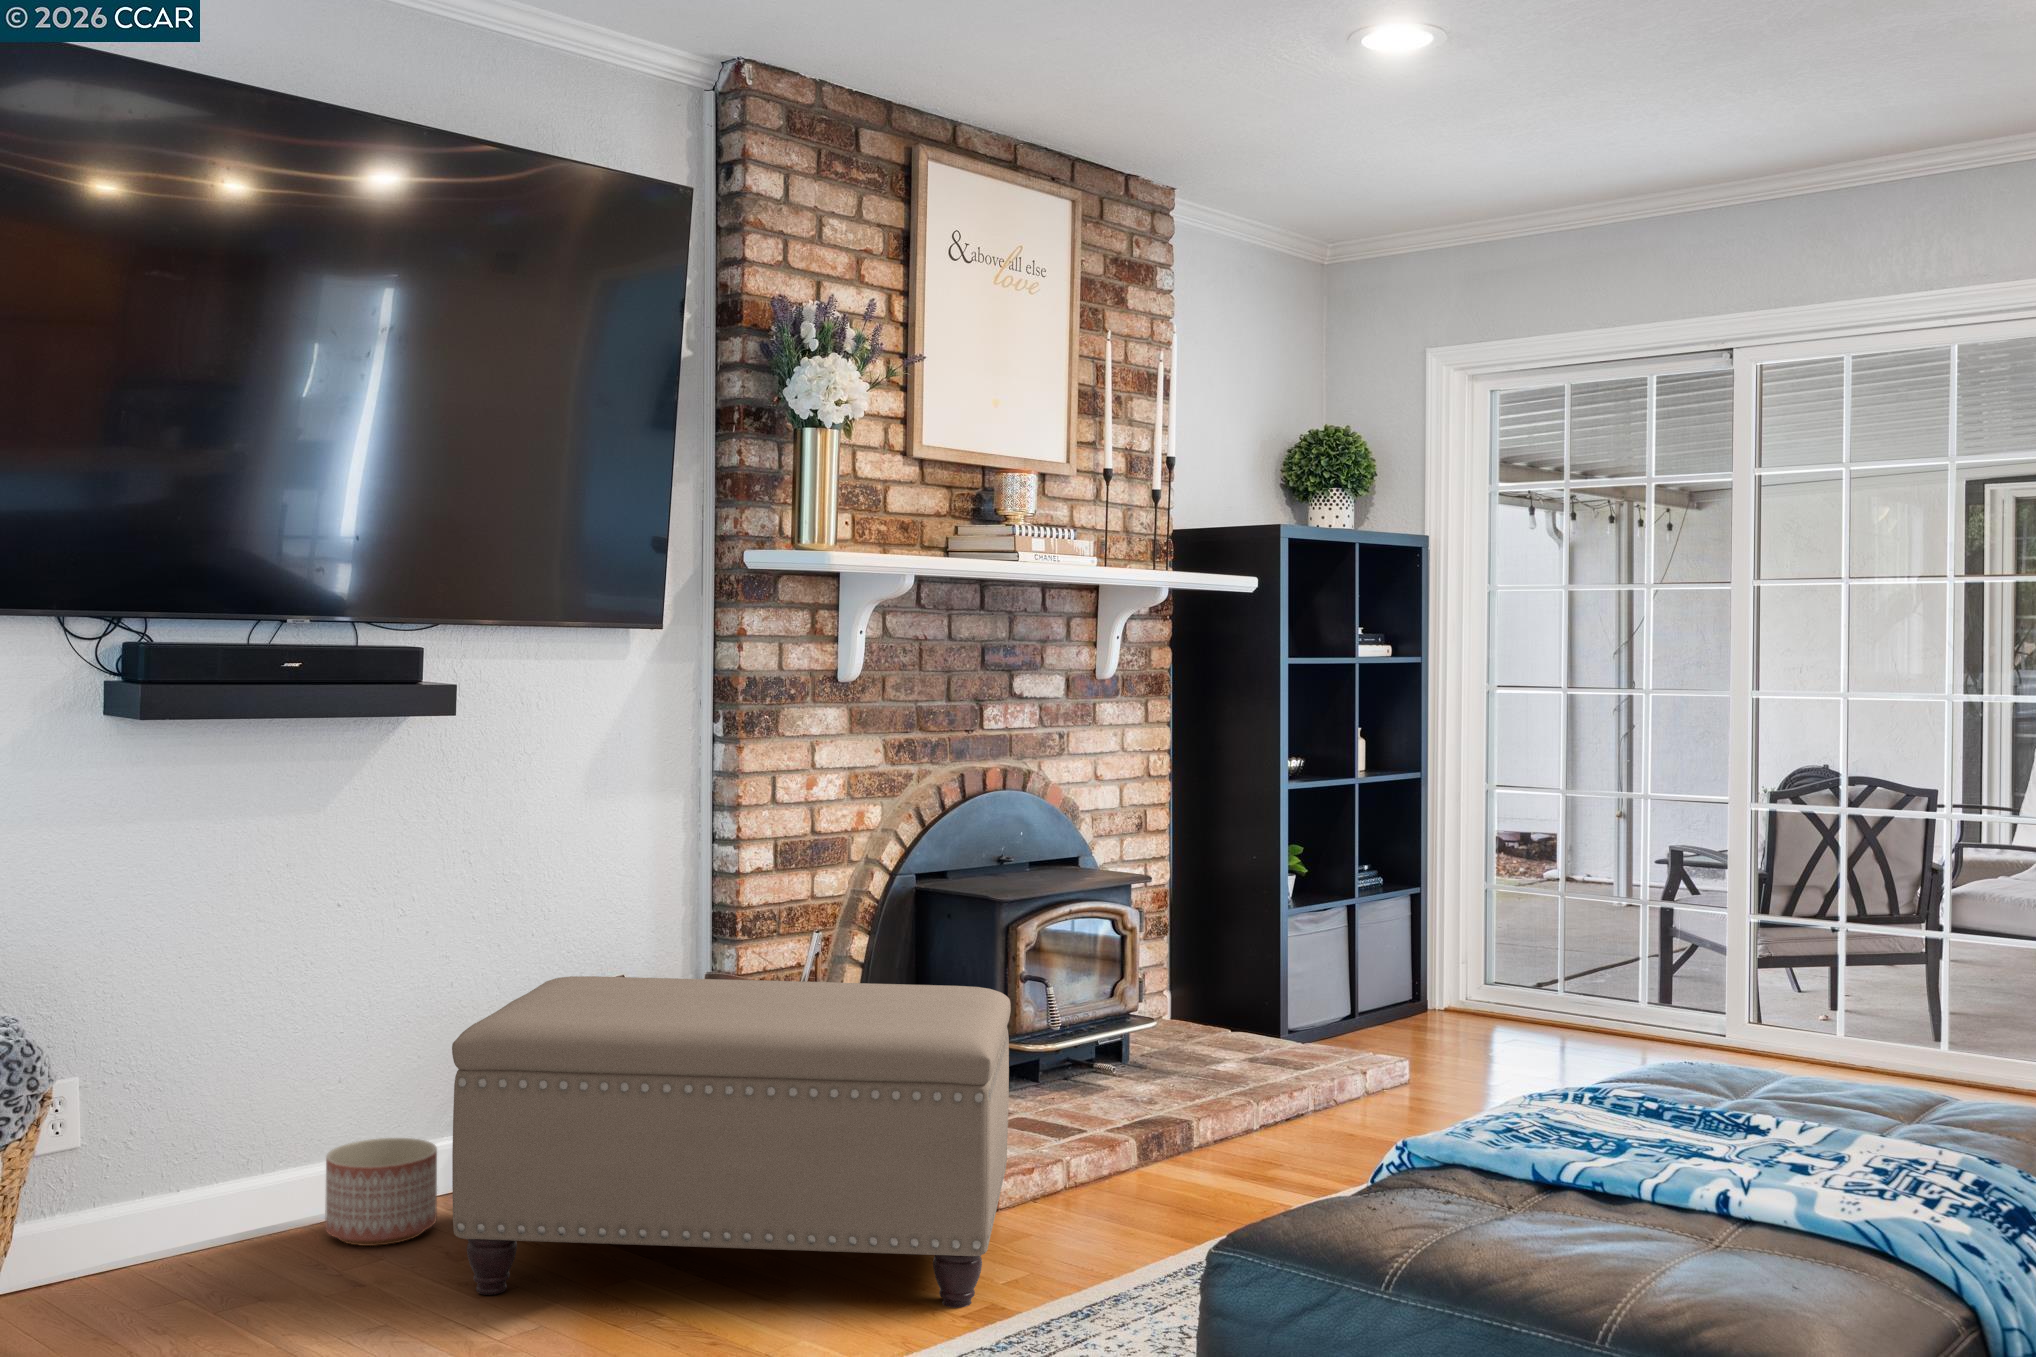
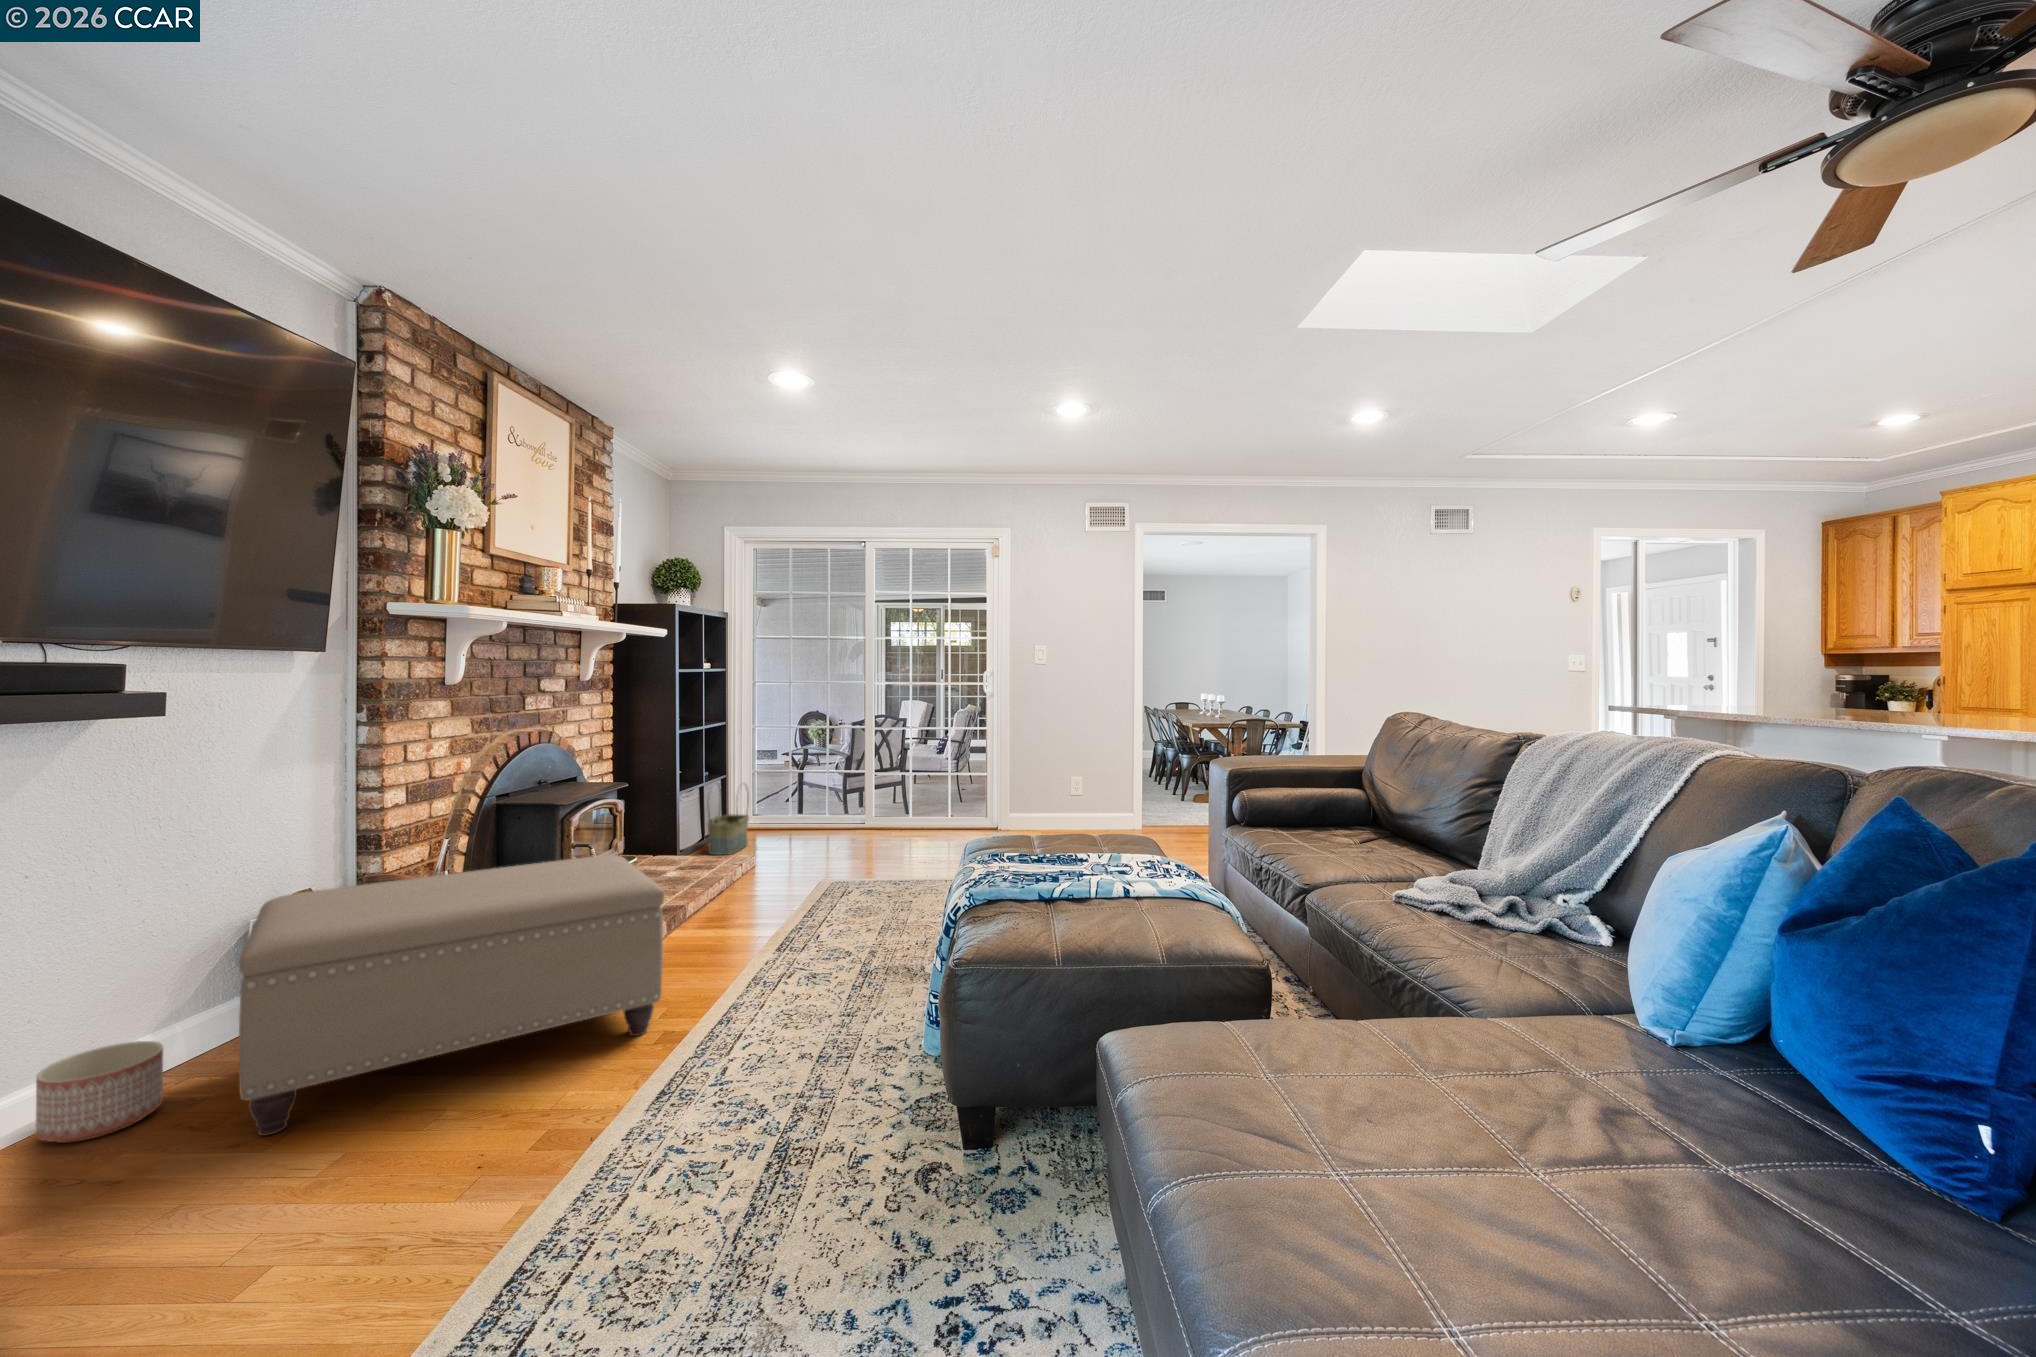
basket: none [1351,894,1447,1048] -> present [707,789,749,855]

